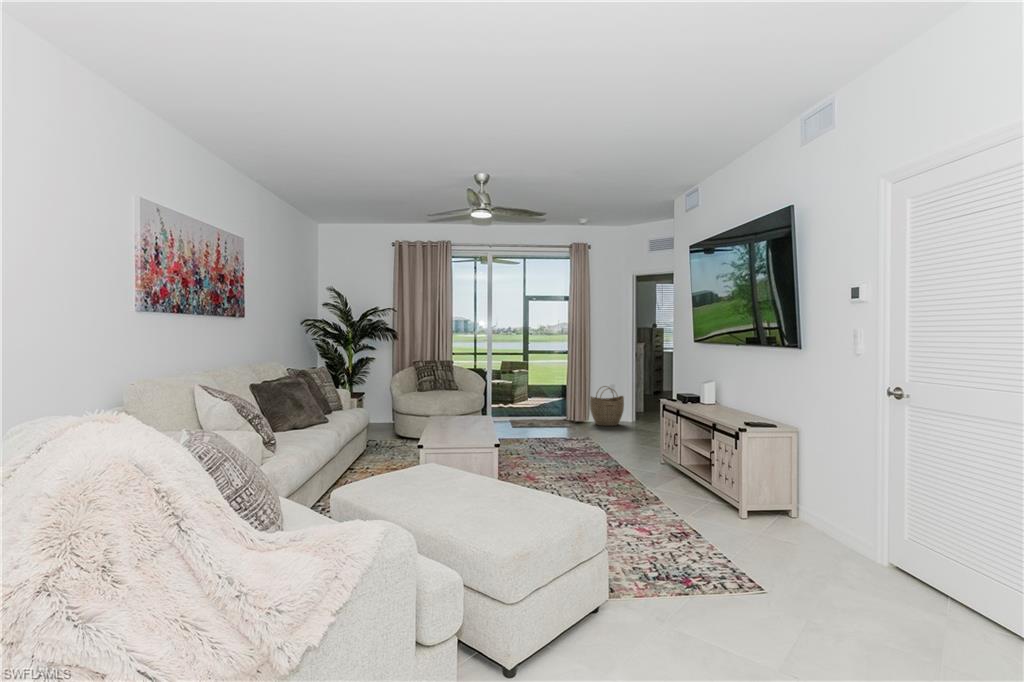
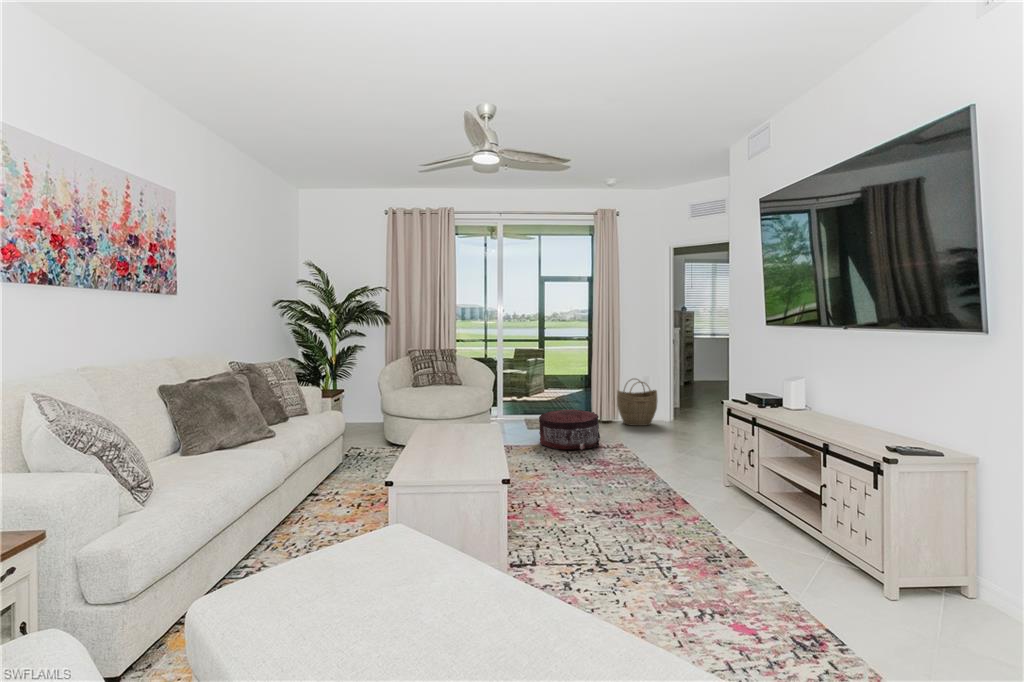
pouf: none [522,410,572,442] -> present [539,409,600,450]

